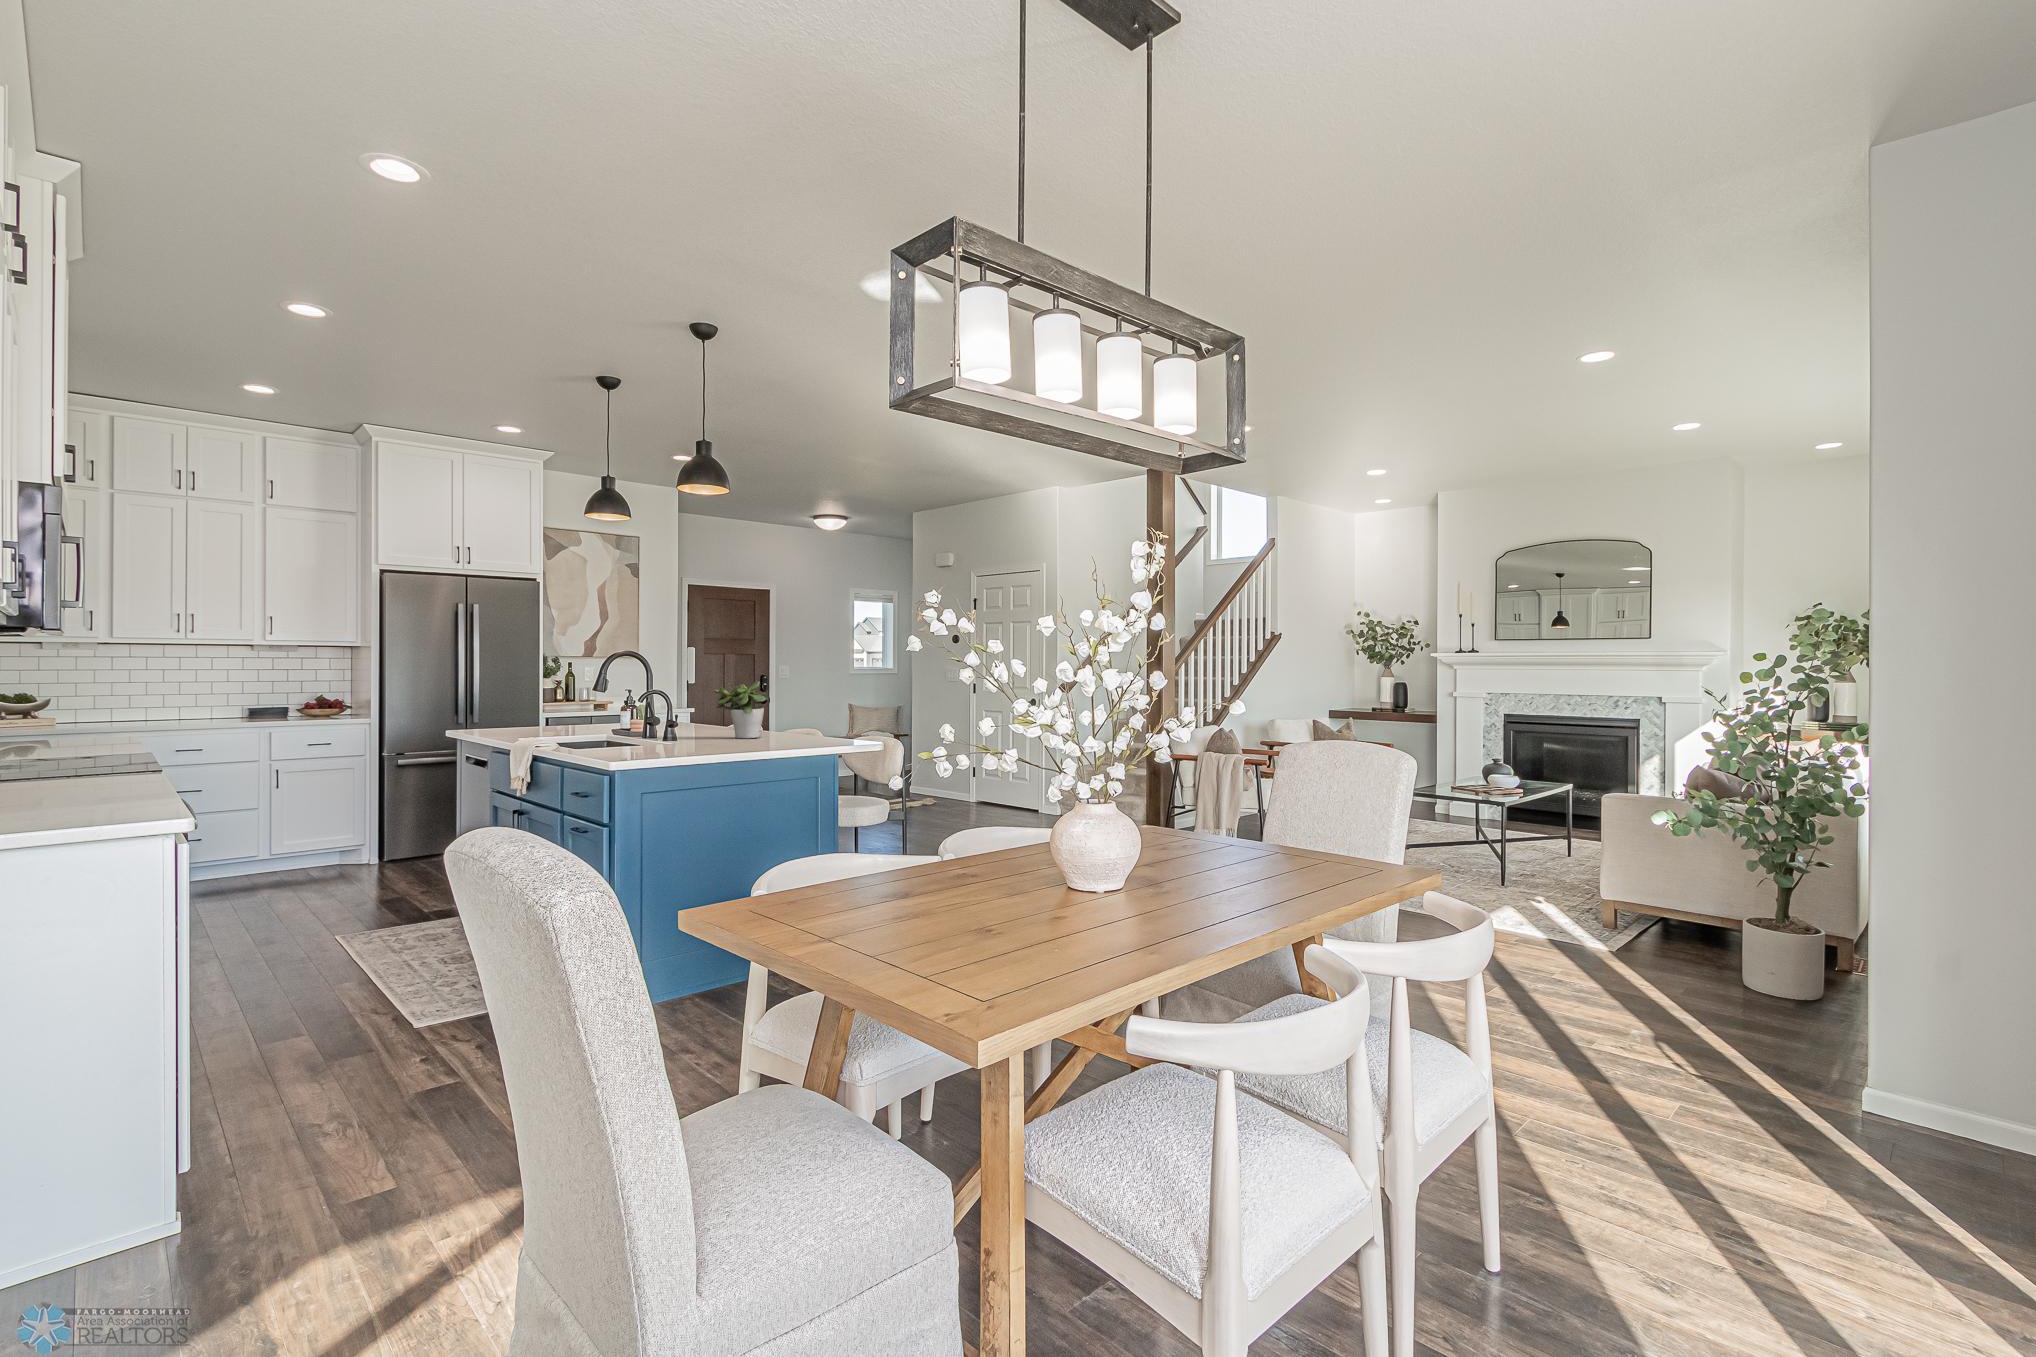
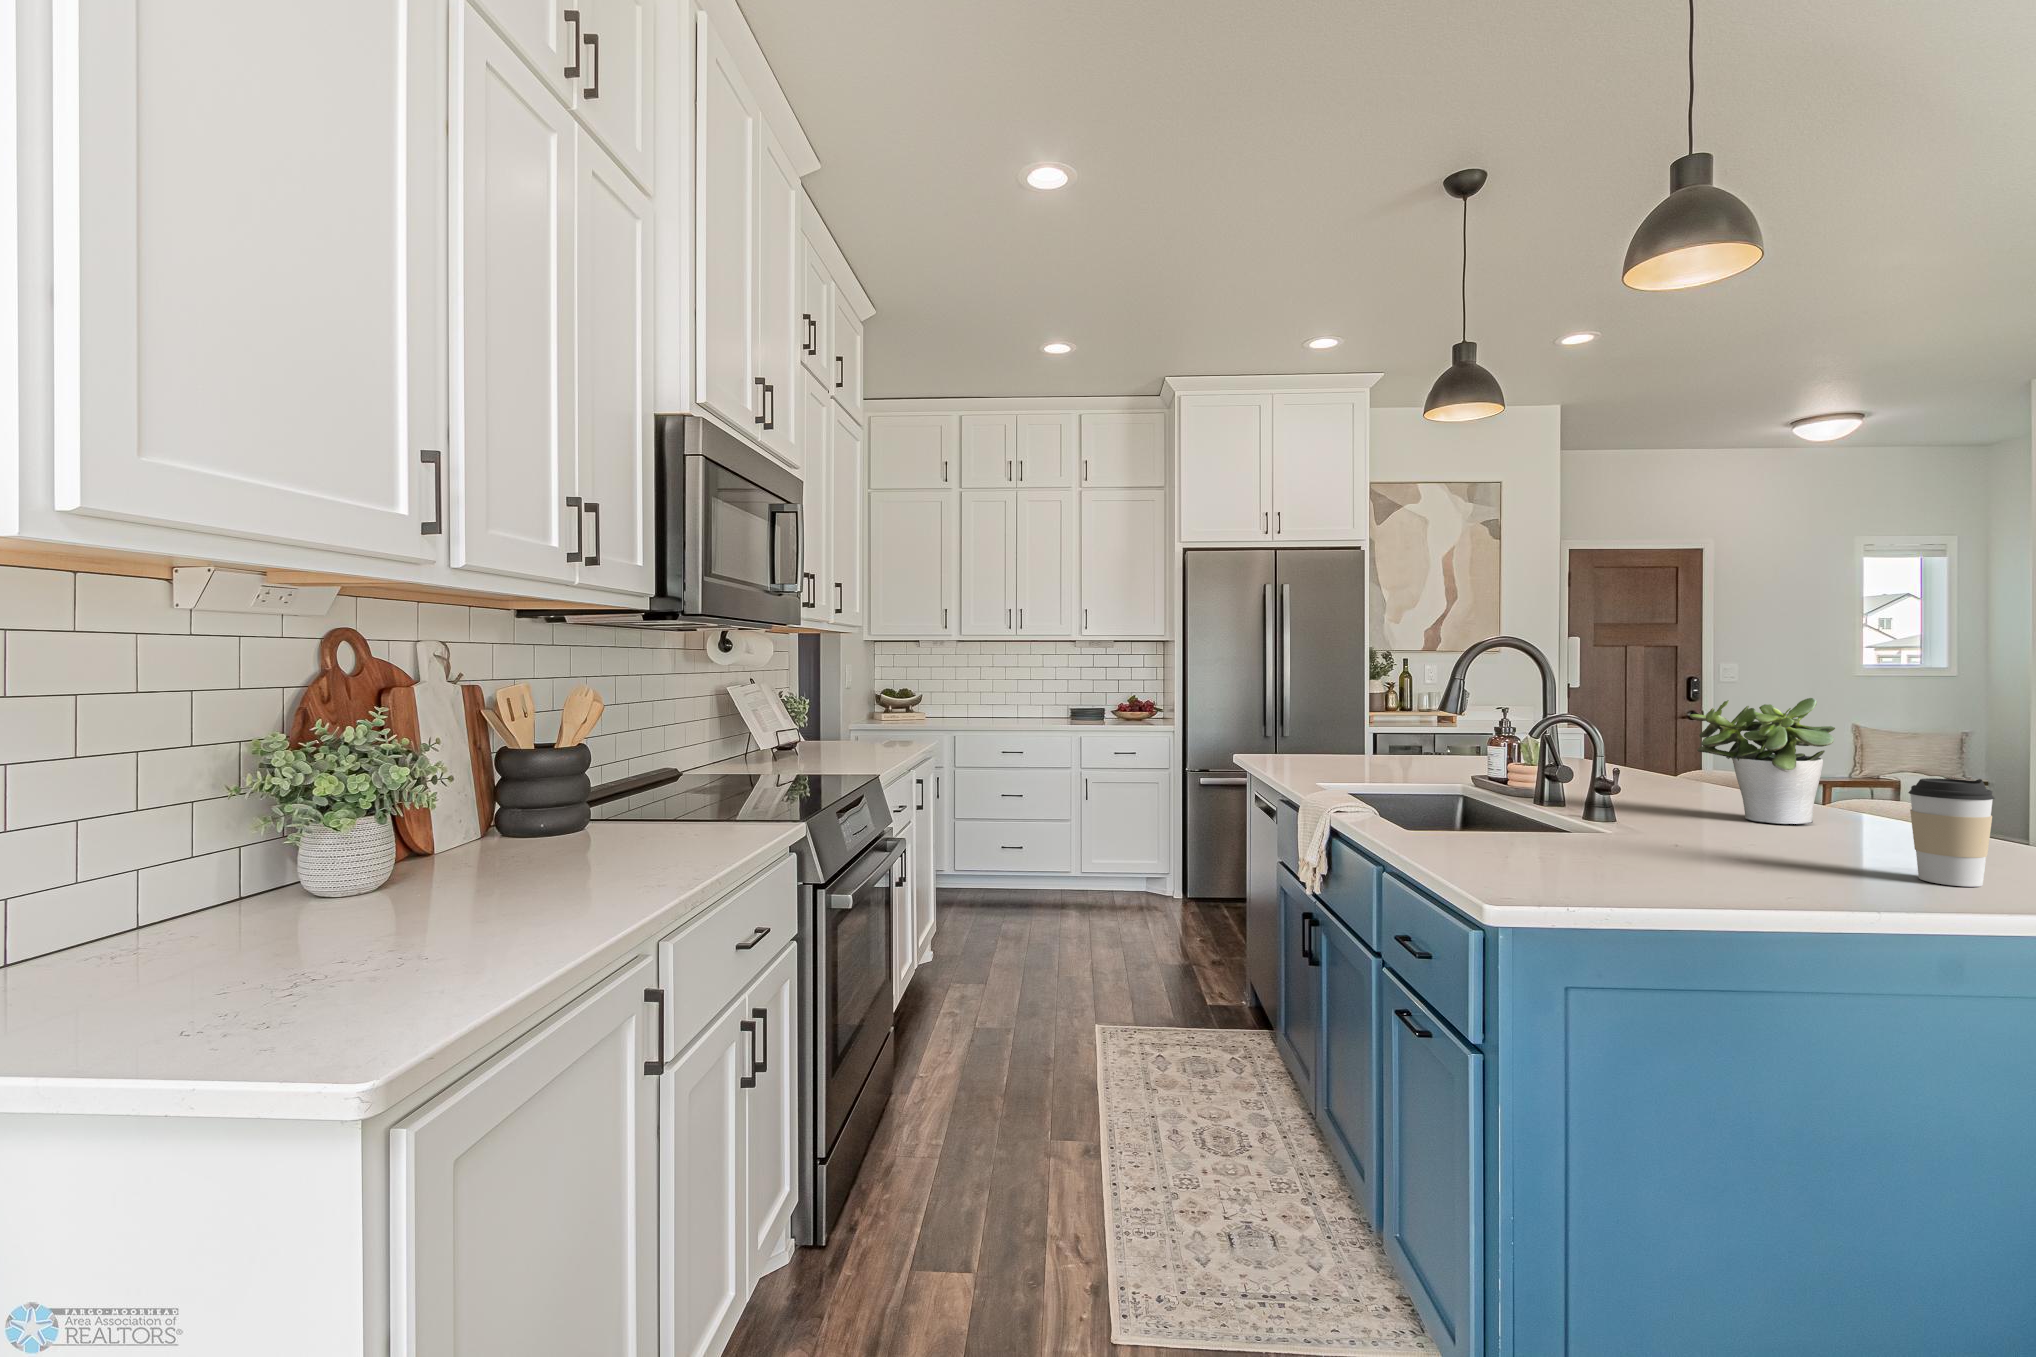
coffee cup: none [771,708,795,747] -> present [1908,778,1994,887]

